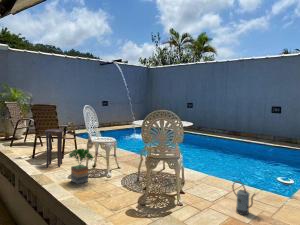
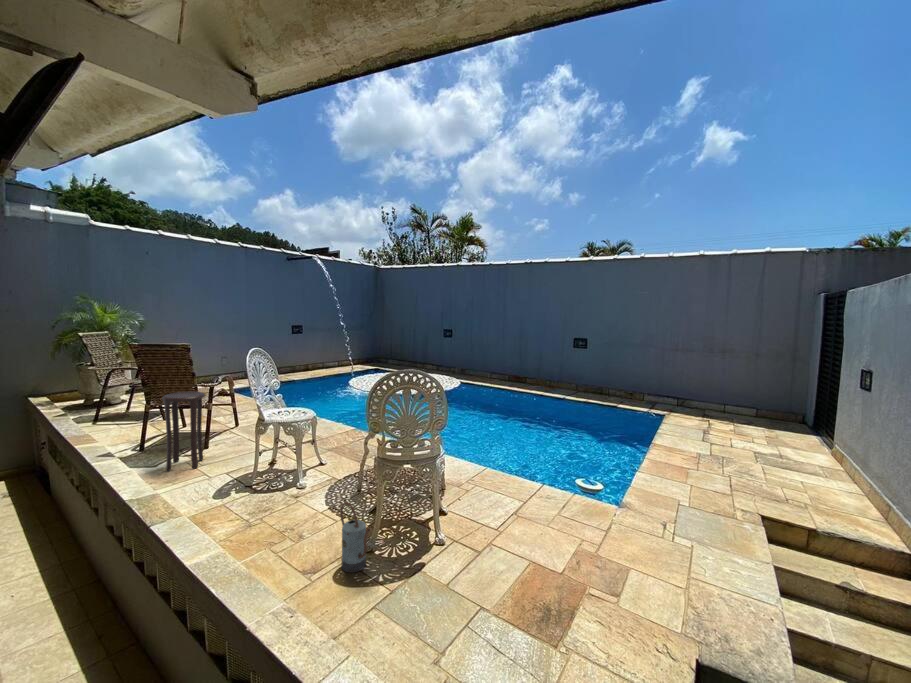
potted tree: present [69,149,93,184] -> none [210,434,266,510]
watering can: present [232,181,255,215] -> present [340,502,370,573]

